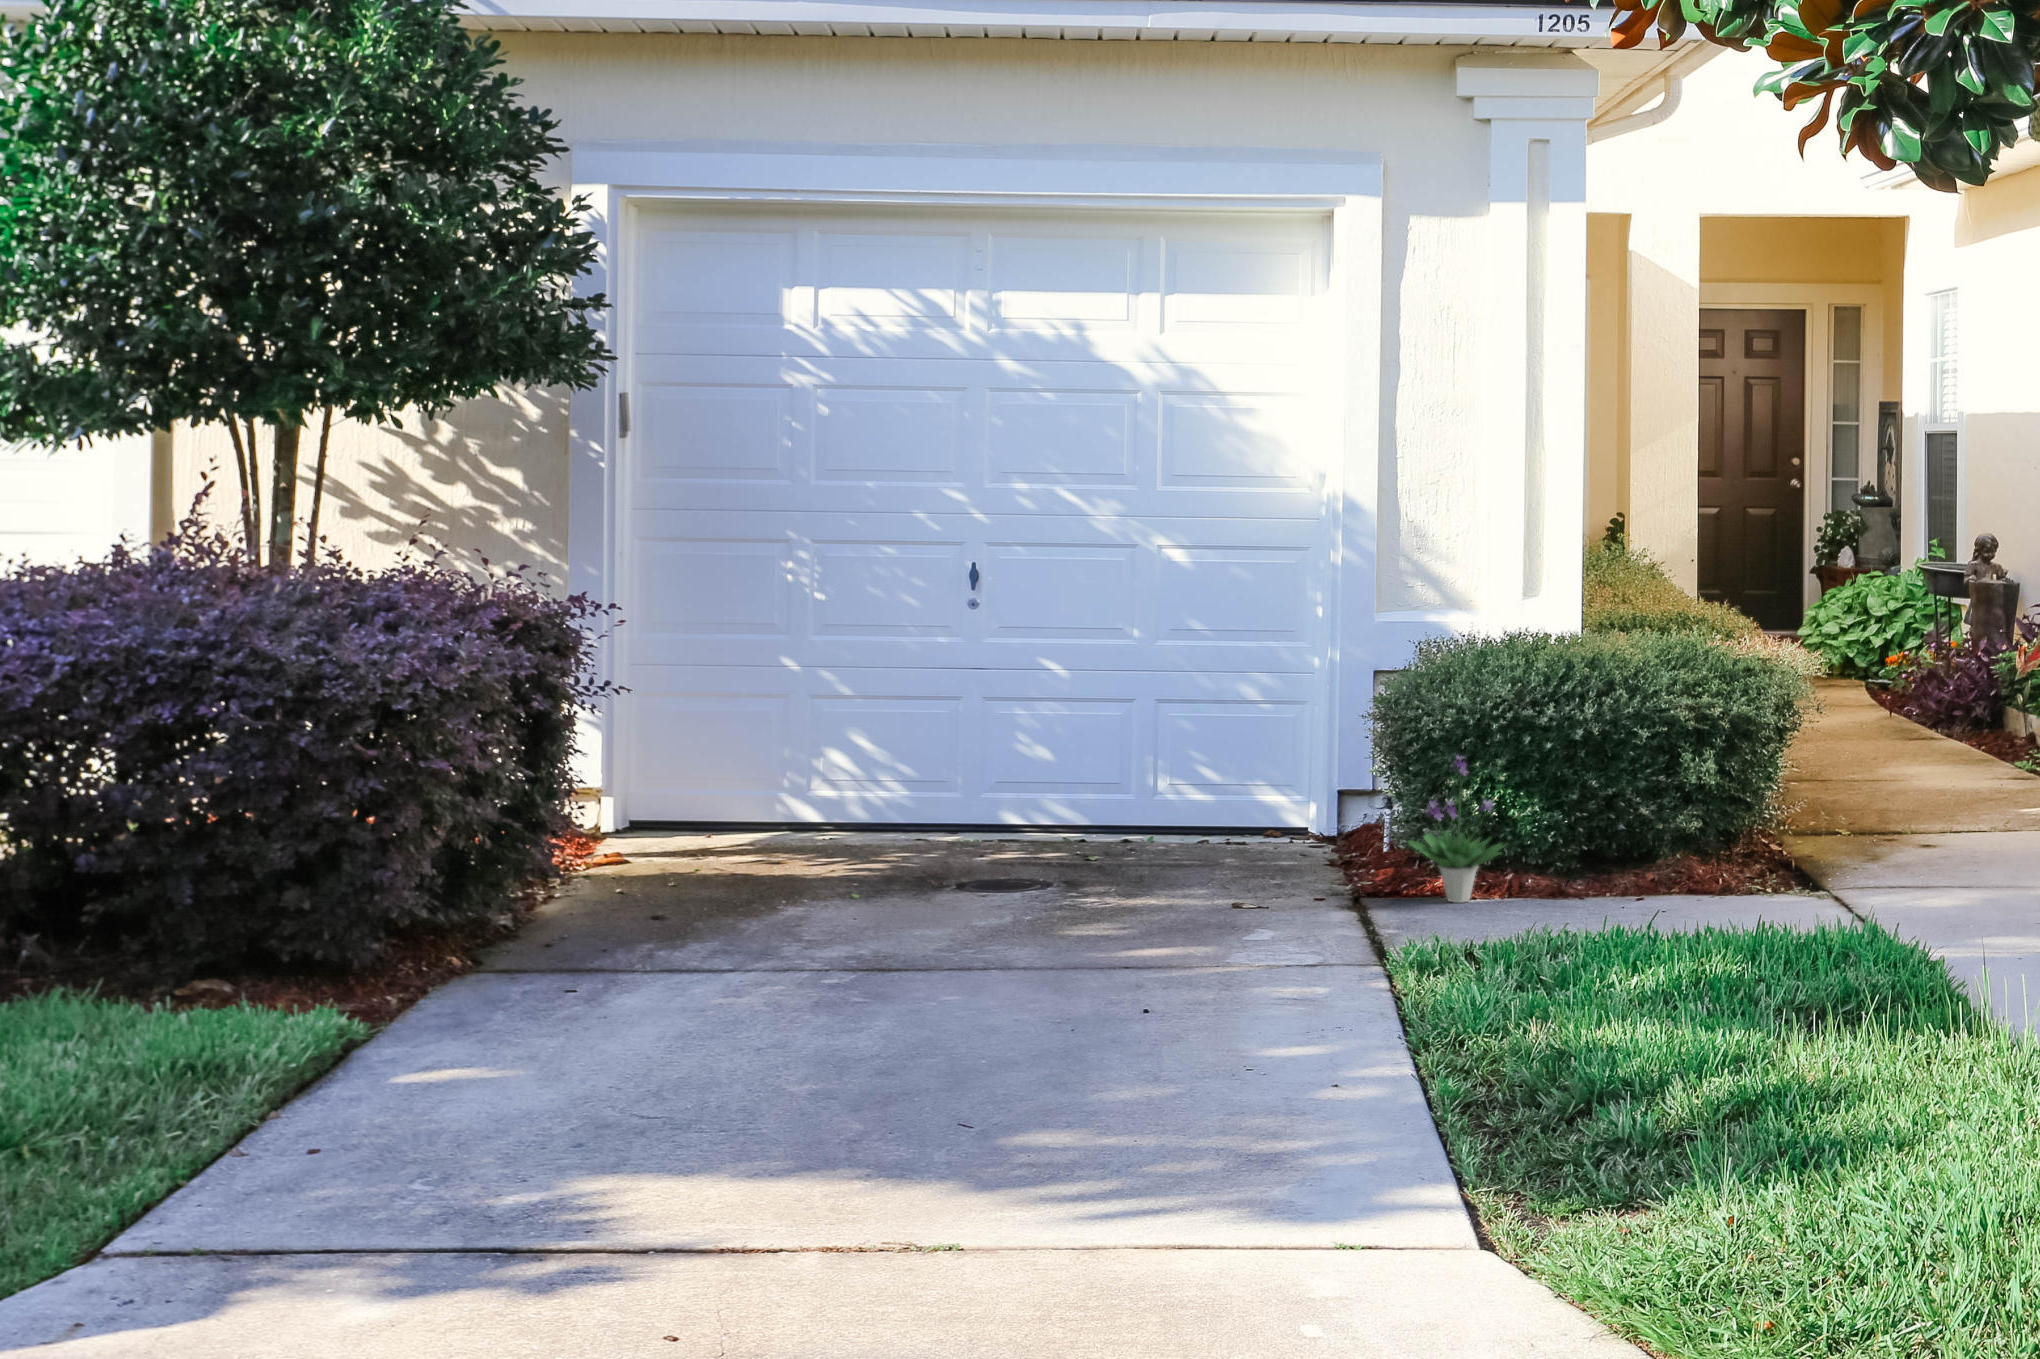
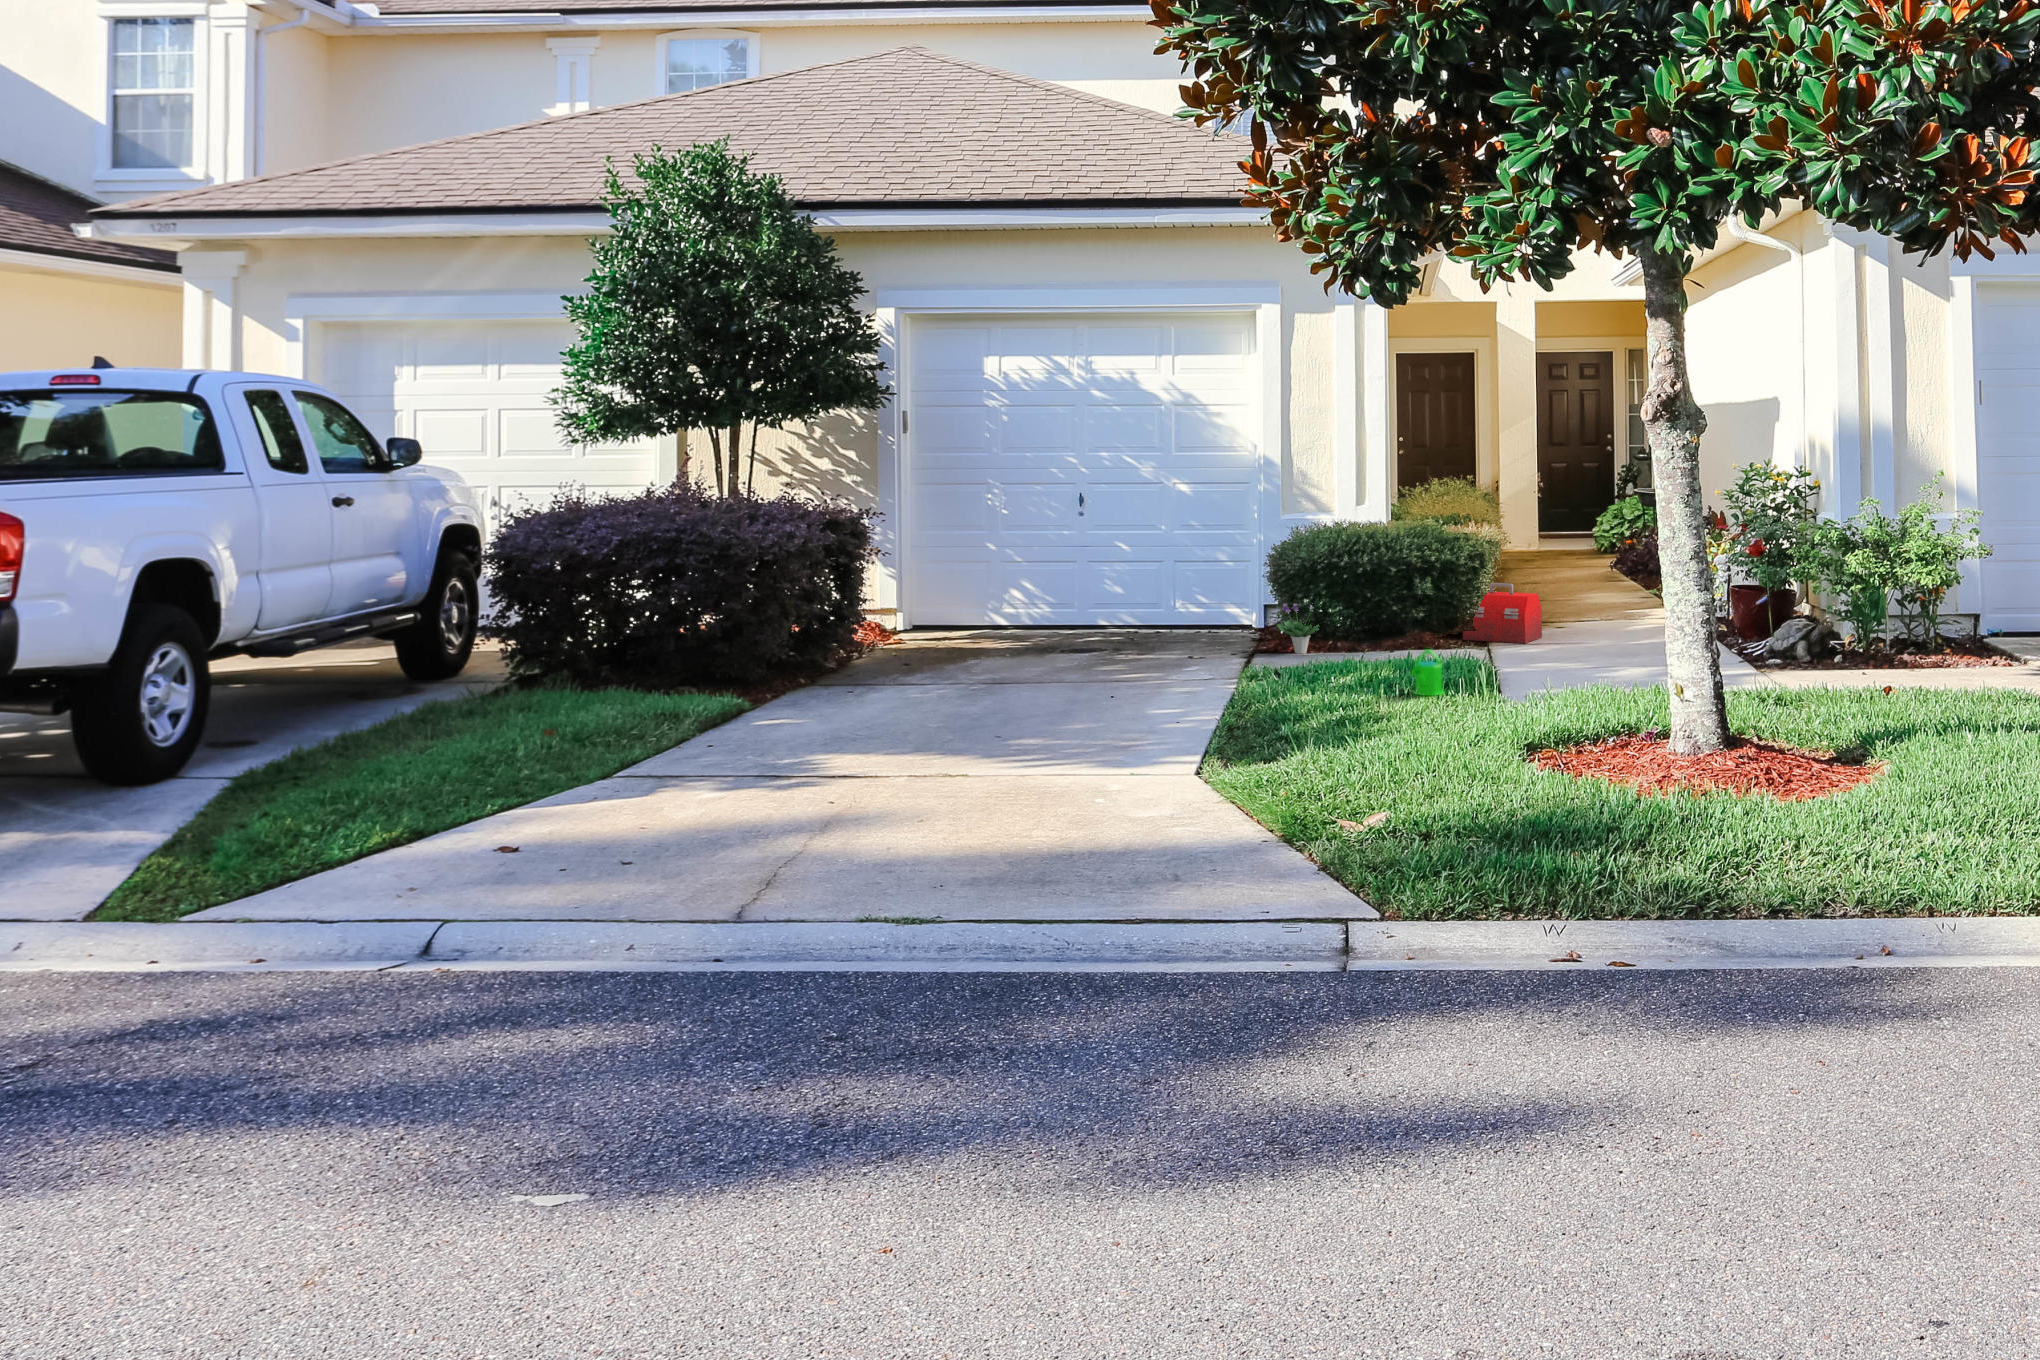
toolbox: none [1757,757,1909,882] -> present [1463,583,1542,643]
watering can: none [1830,934,1907,1037] -> present [1411,649,1444,696]

